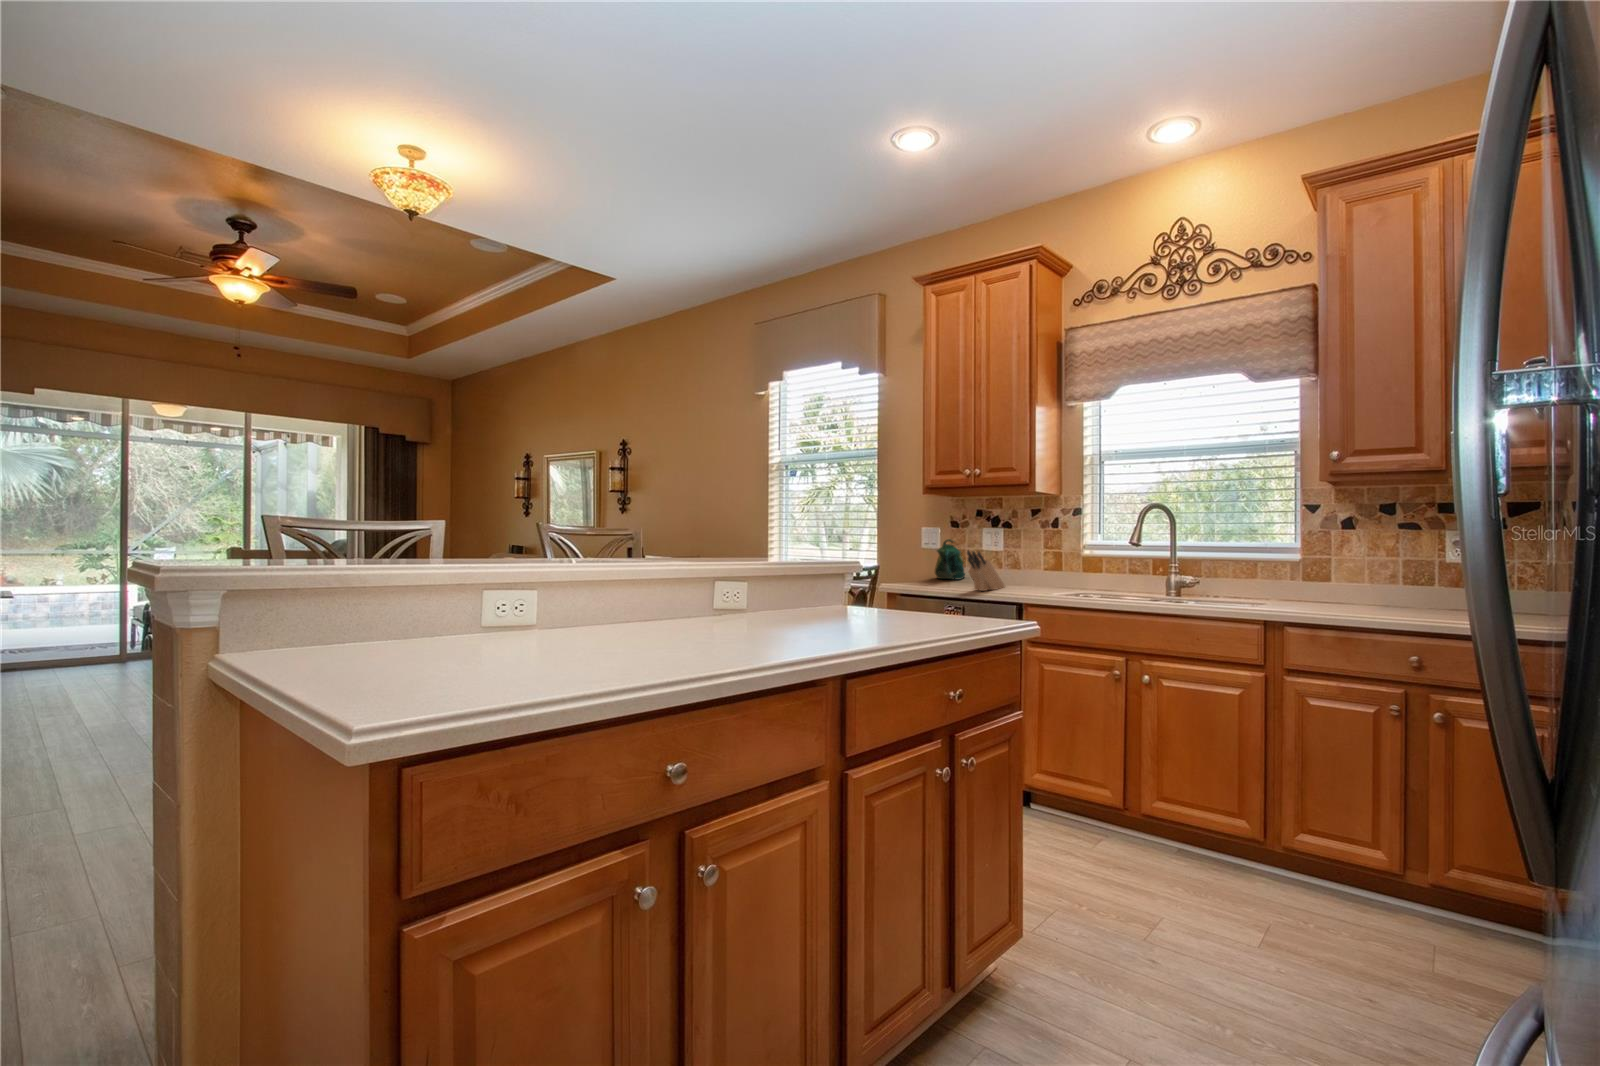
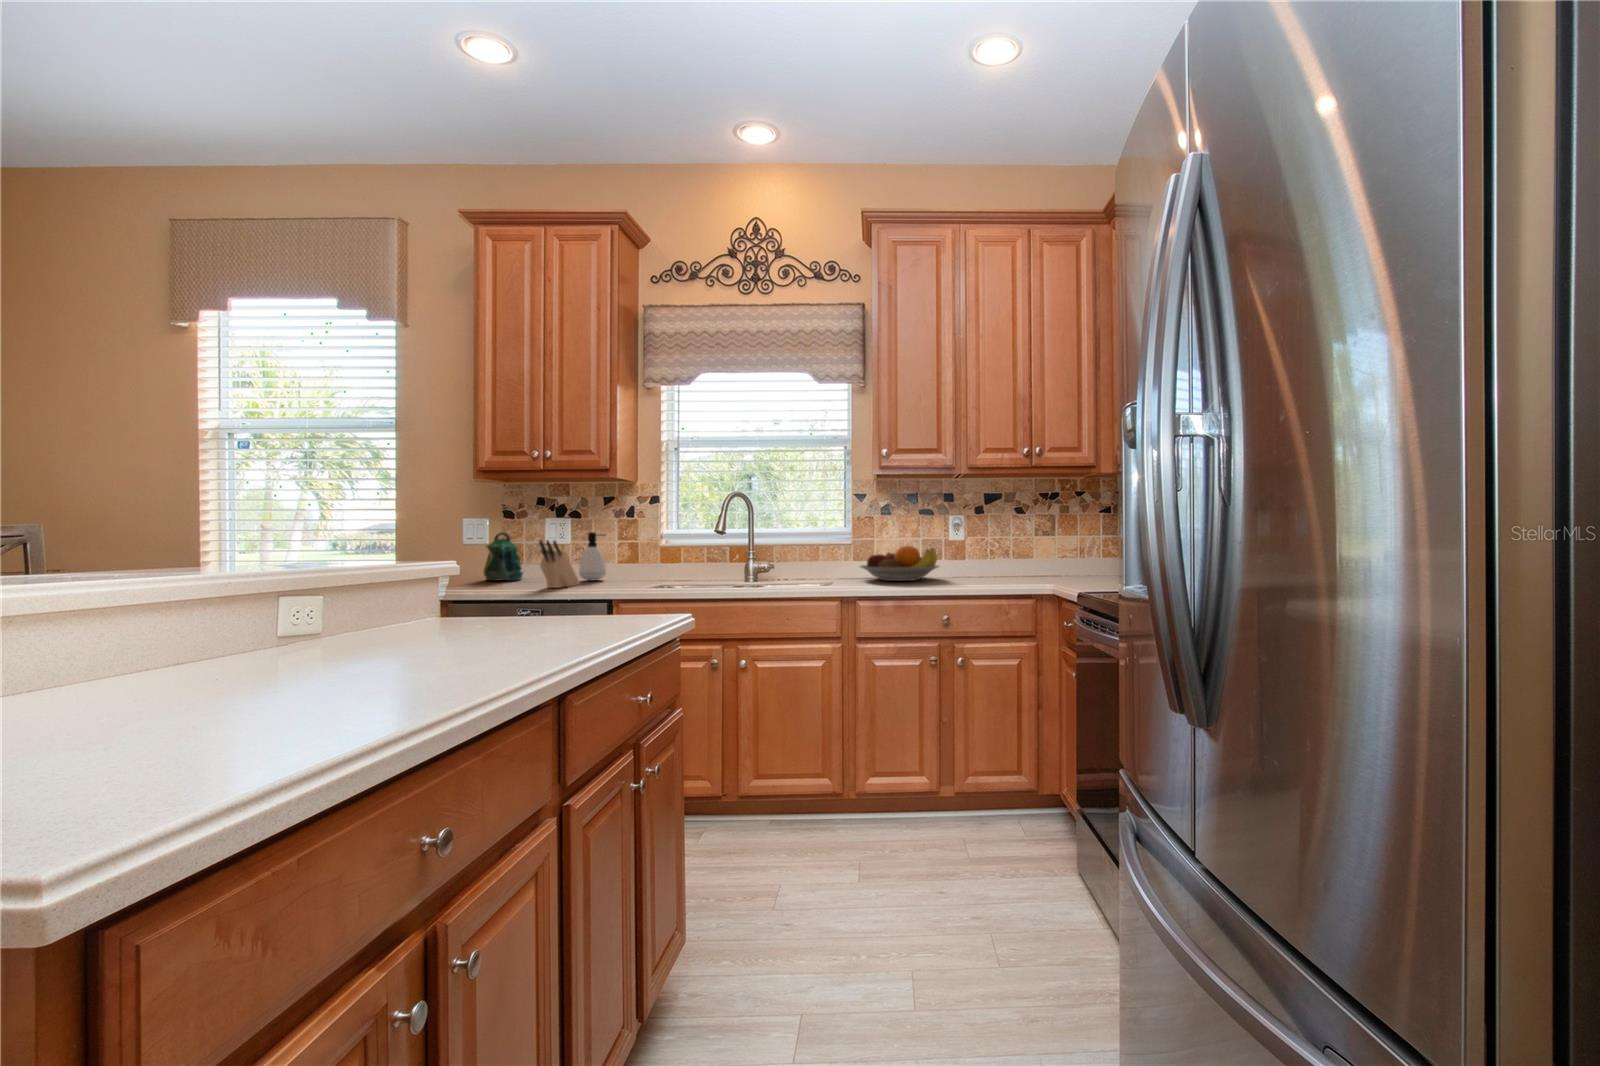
soap dispenser: none [1007,541,1032,584] -> present [579,532,606,580]
fruit bowl: none [1305,566,1425,608] -> present [860,546,939,581]

